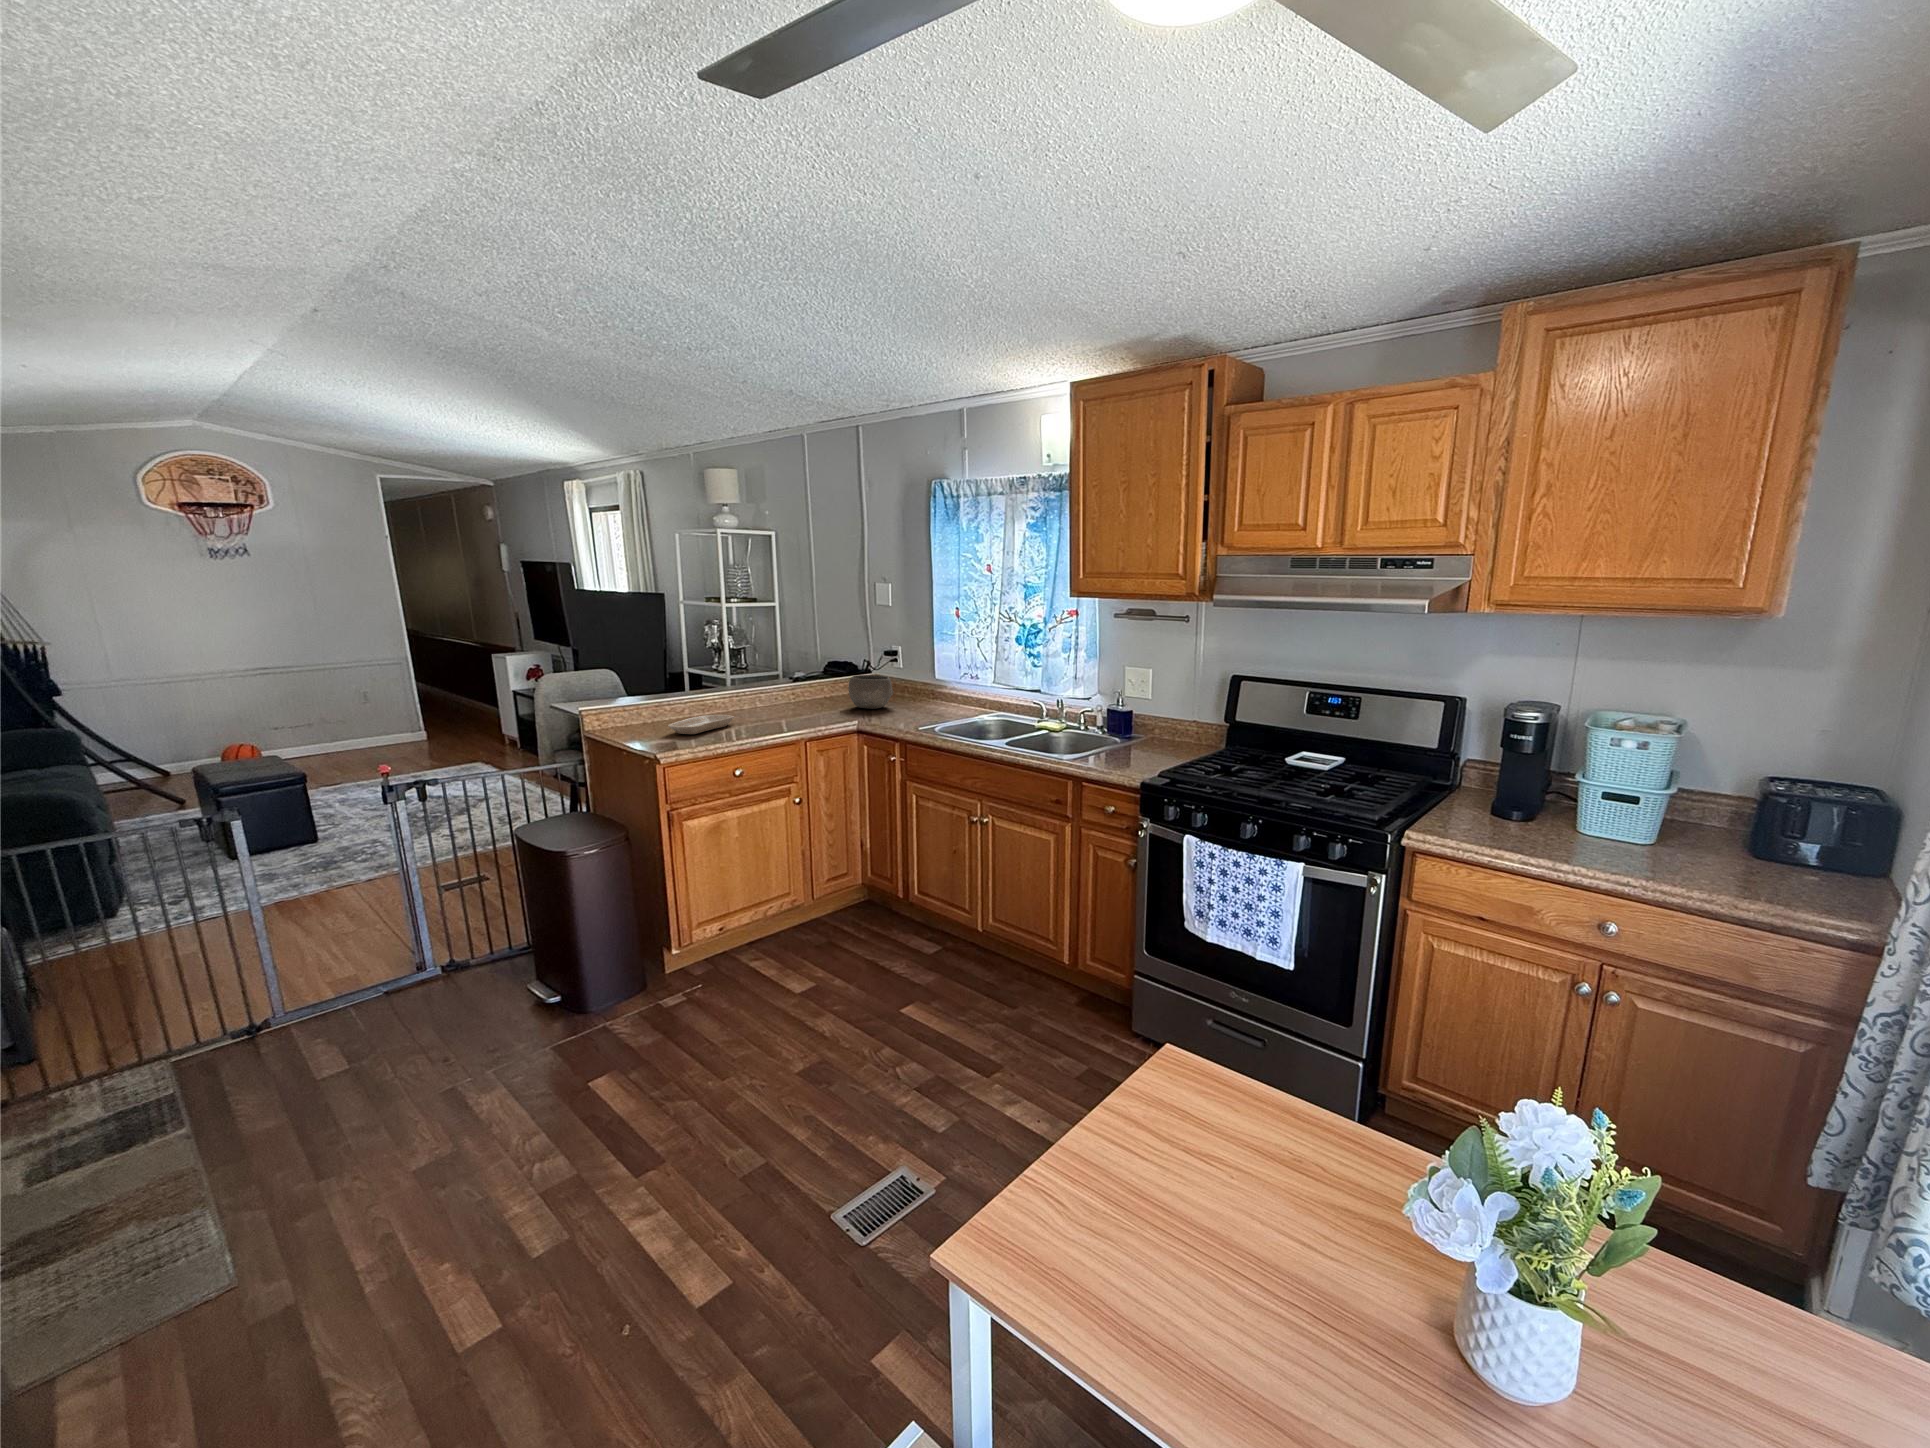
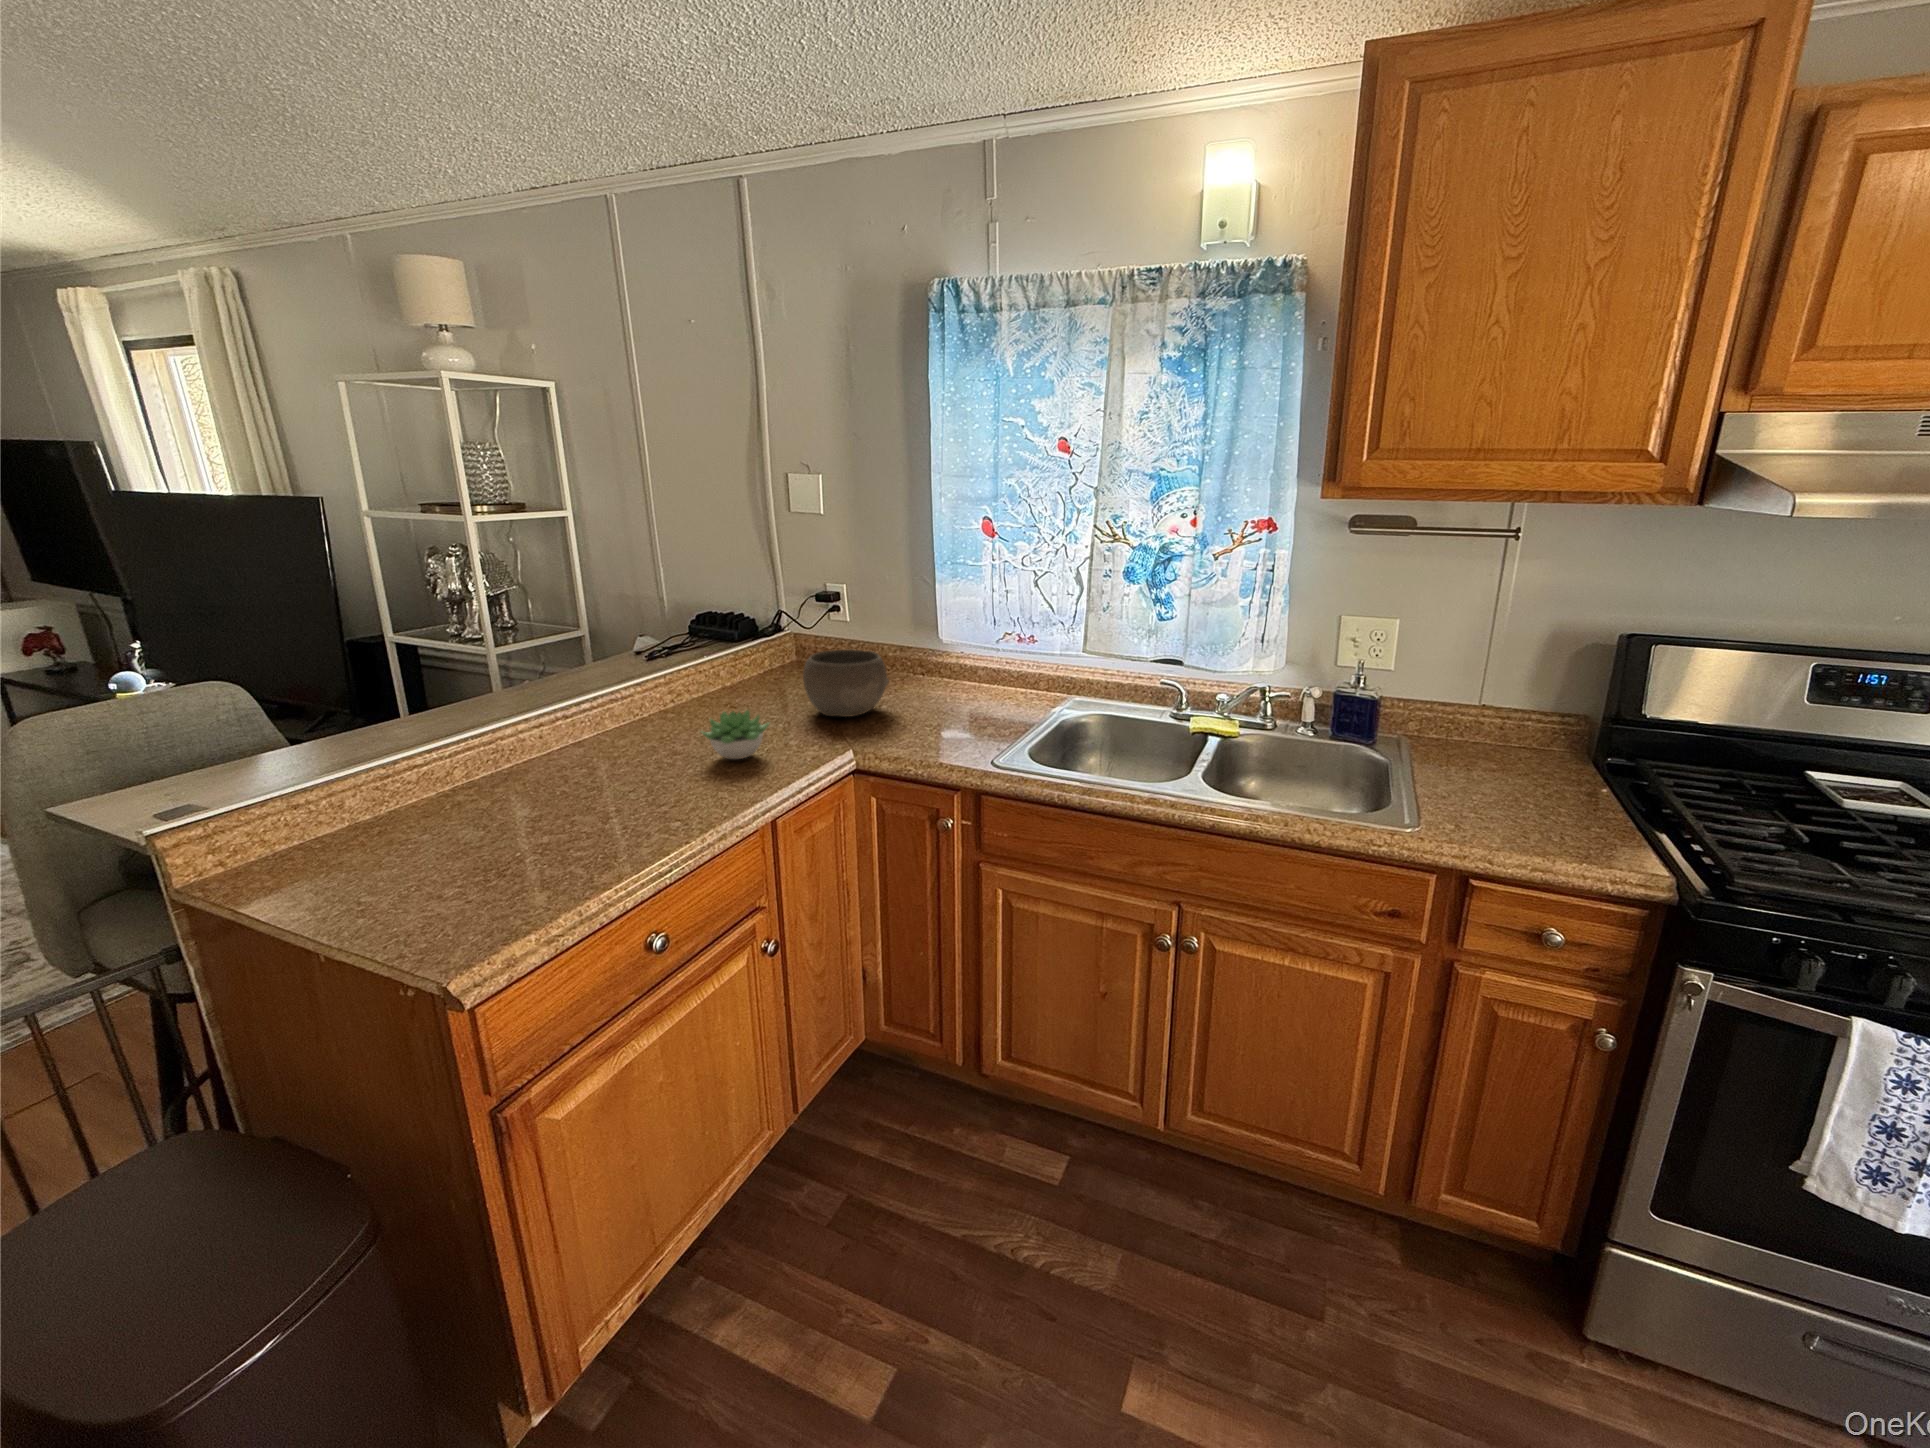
succulent plant: none [783,694,818,716] -> present [702,710,769,759]
tray: present [668,715,734,734] -> none [467,789,613,876]

